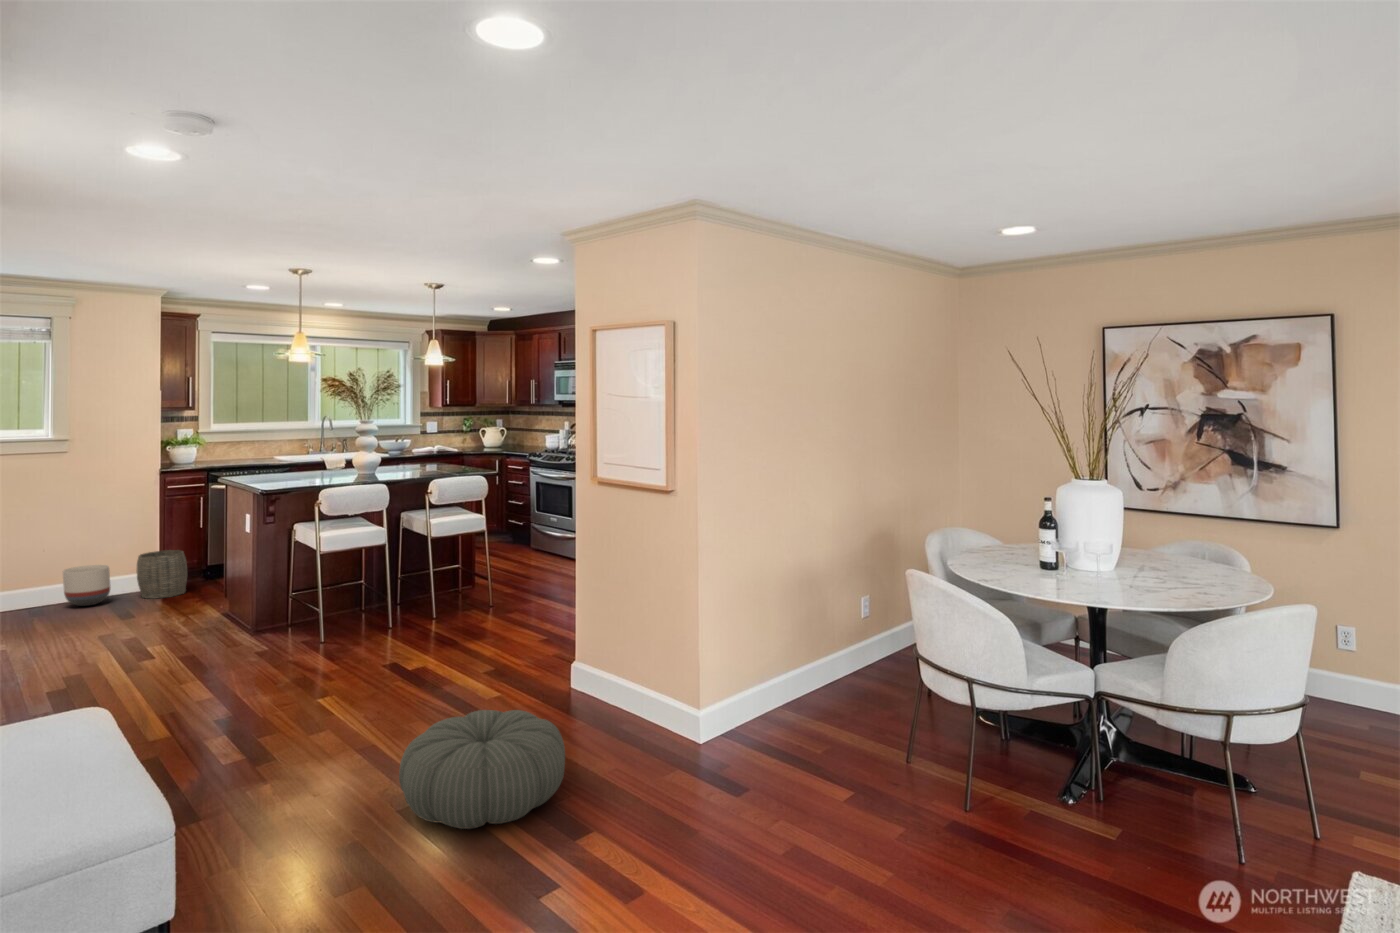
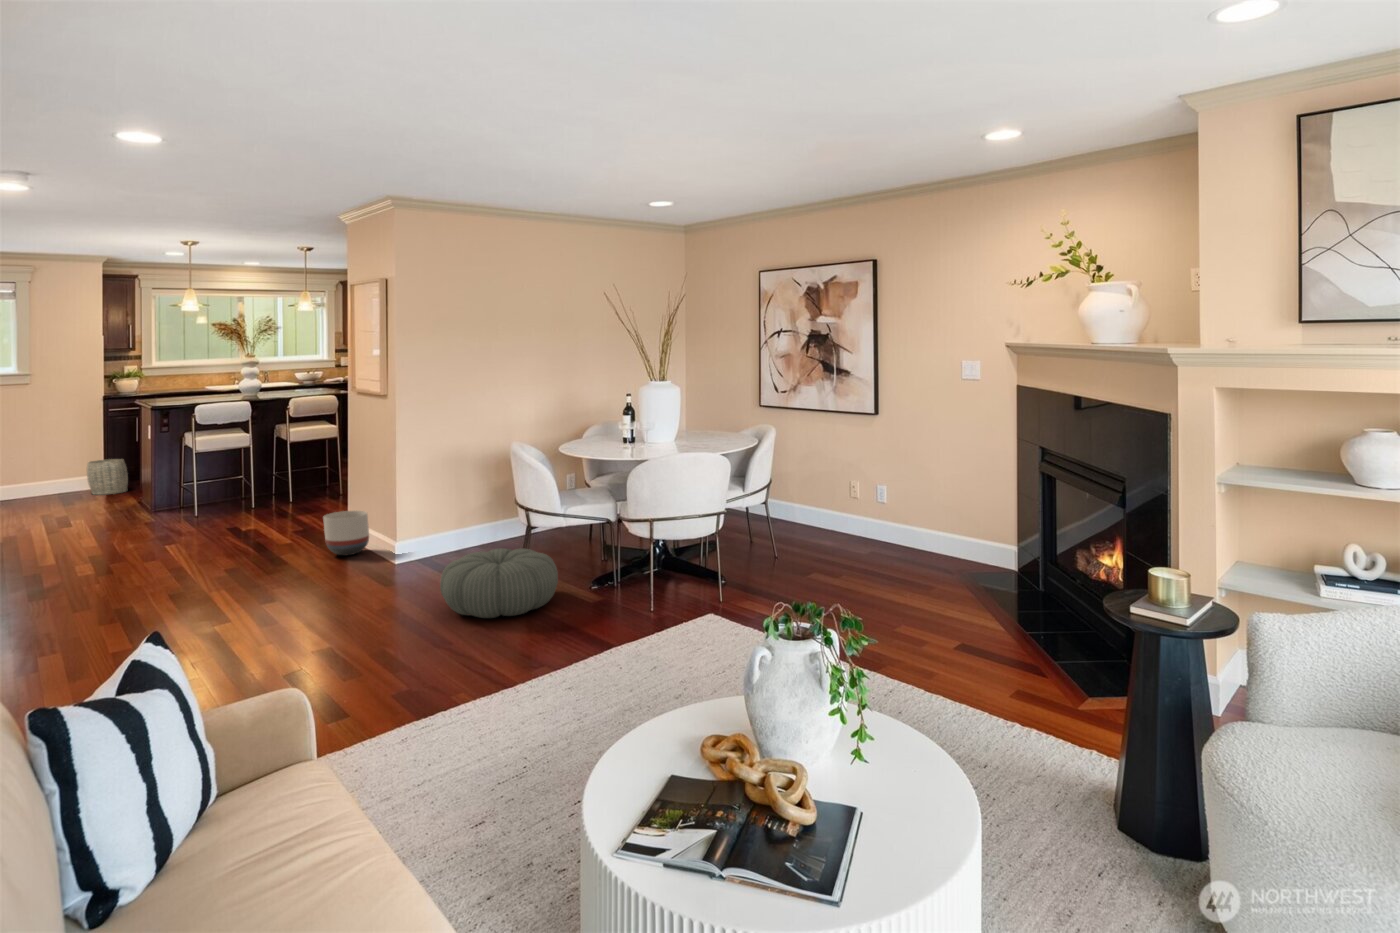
planter: present [63,565,110,606] -> present [323,511,369,555]
pouf: present [399,710,565,829] -> present [440,548,558,618]

